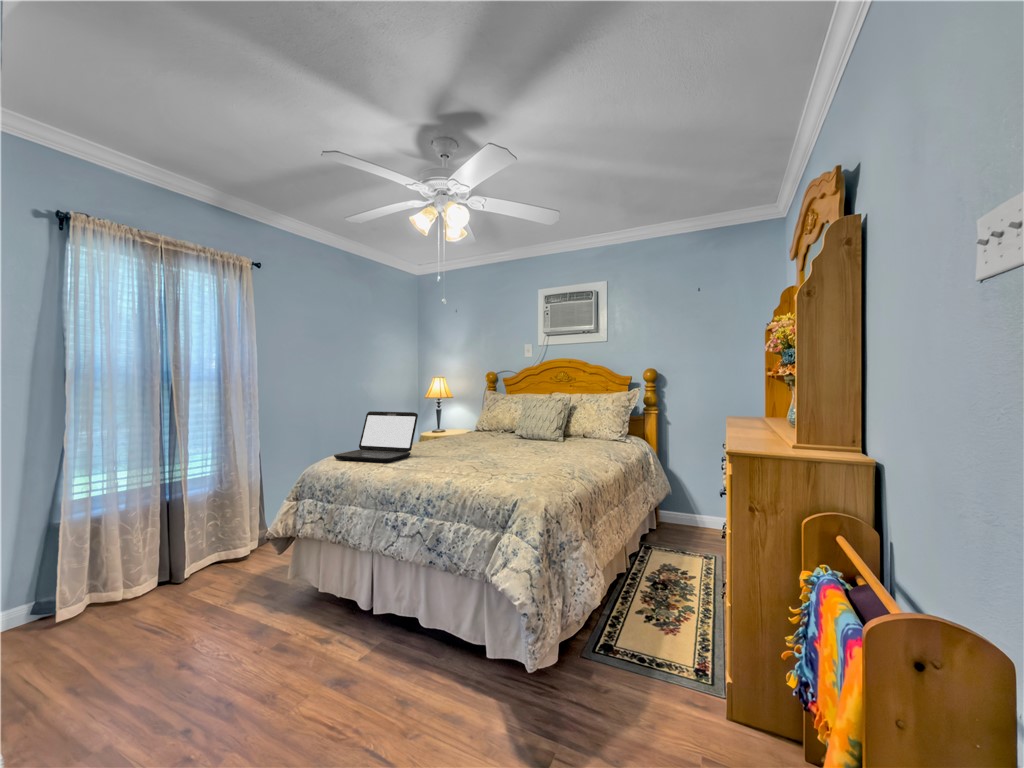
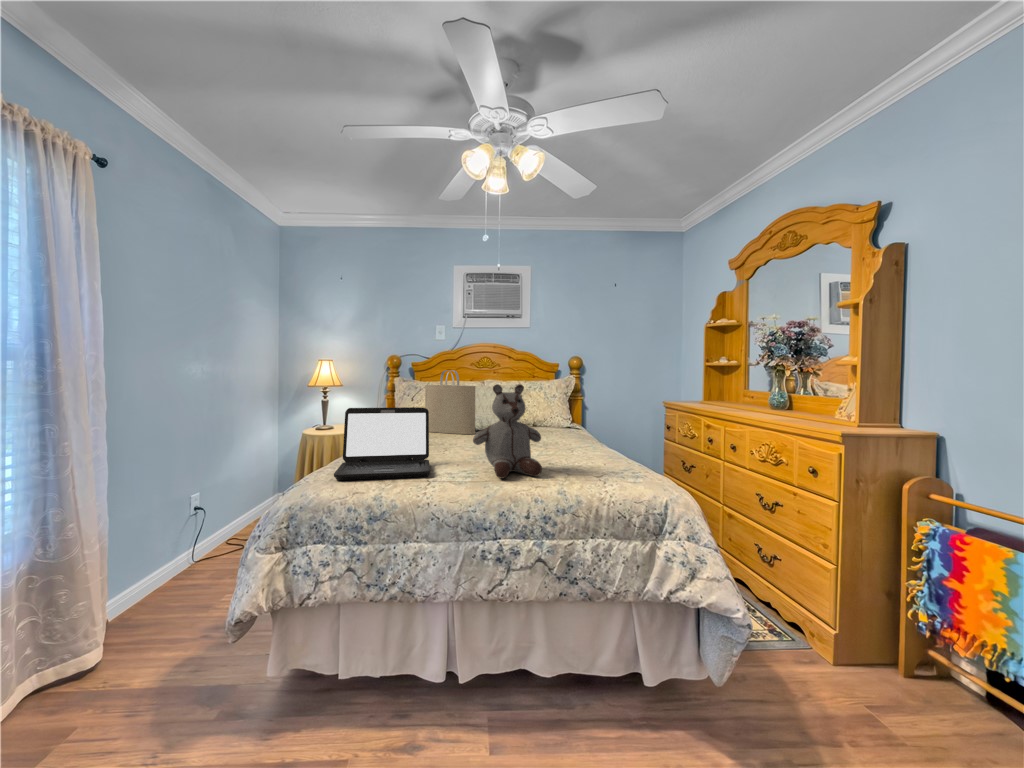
tote bag: none [483,384,511,440] -> present [425,370,475,434]
stuffed bear: none [419,394,477,469] -> present [473,384,542,479]

